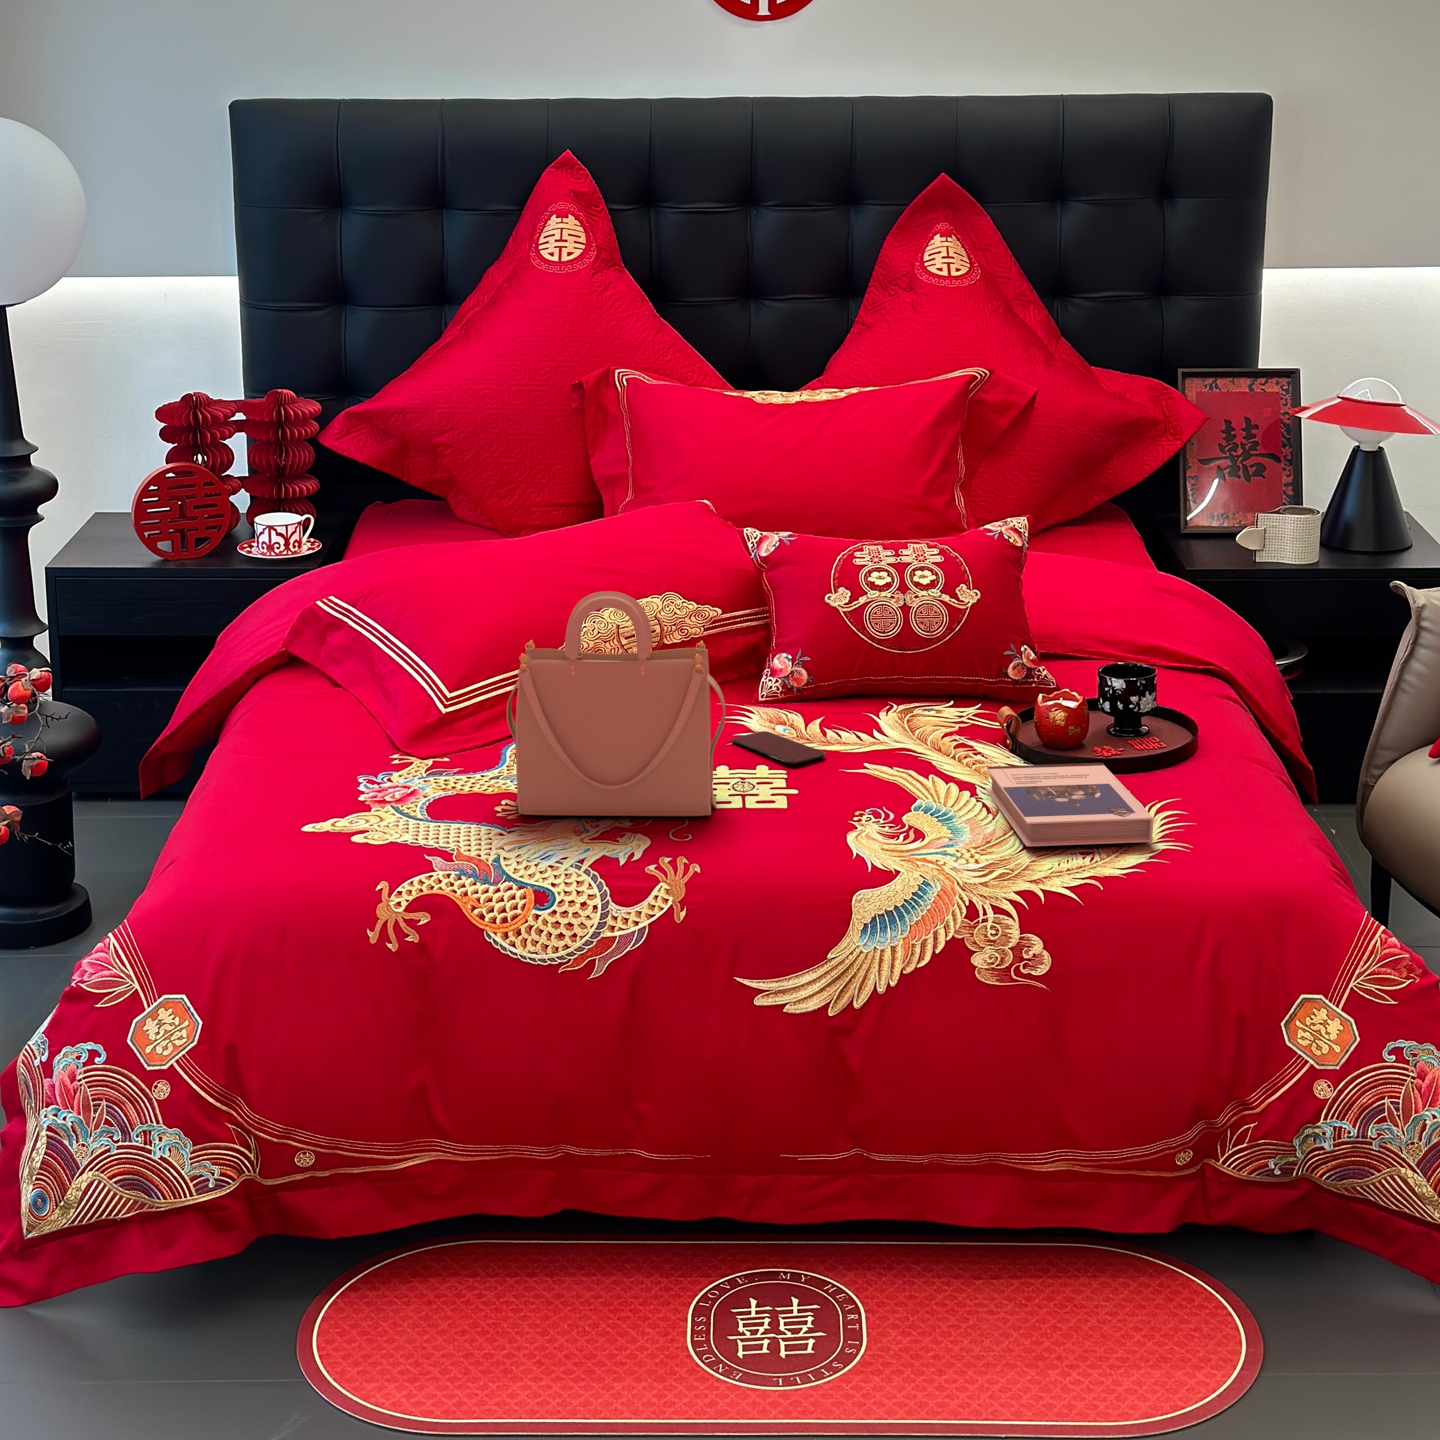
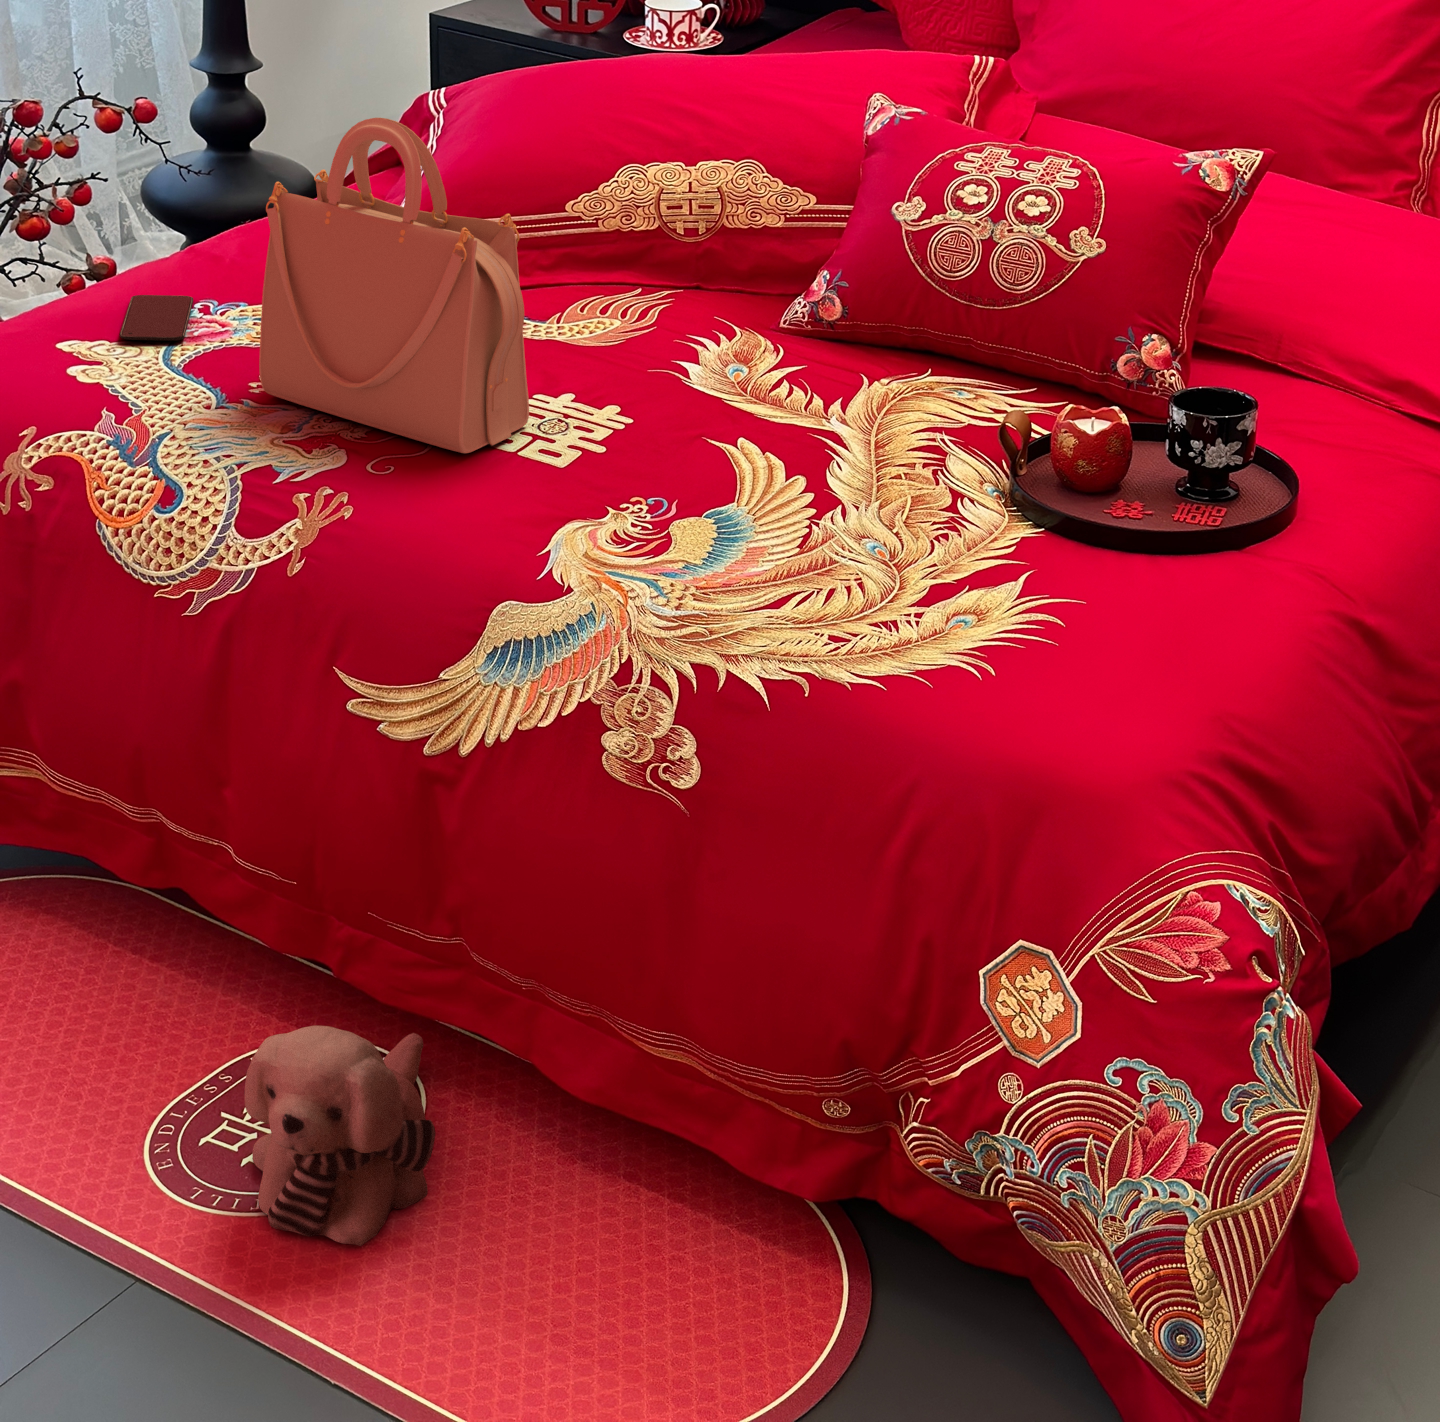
smartphone: present [732,731,826,764] -> present [120,295,193,340]
hardback book: present [985,763,1154,847] -> none [772,486,1038,652]
plush toy: none [794,1222,946,1392] -> present [245,1025,435,1246]

